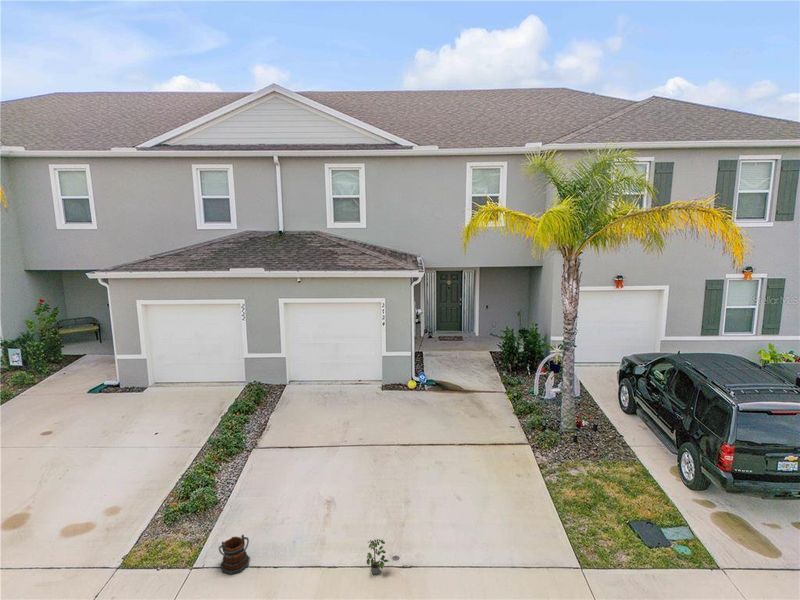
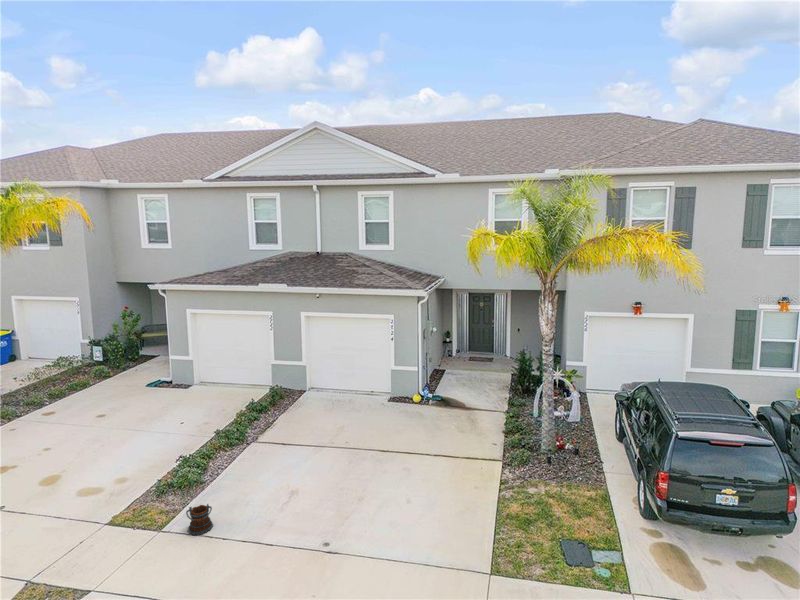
potted plant: present [367,539,388,574] -> none [298,519,318,551]

